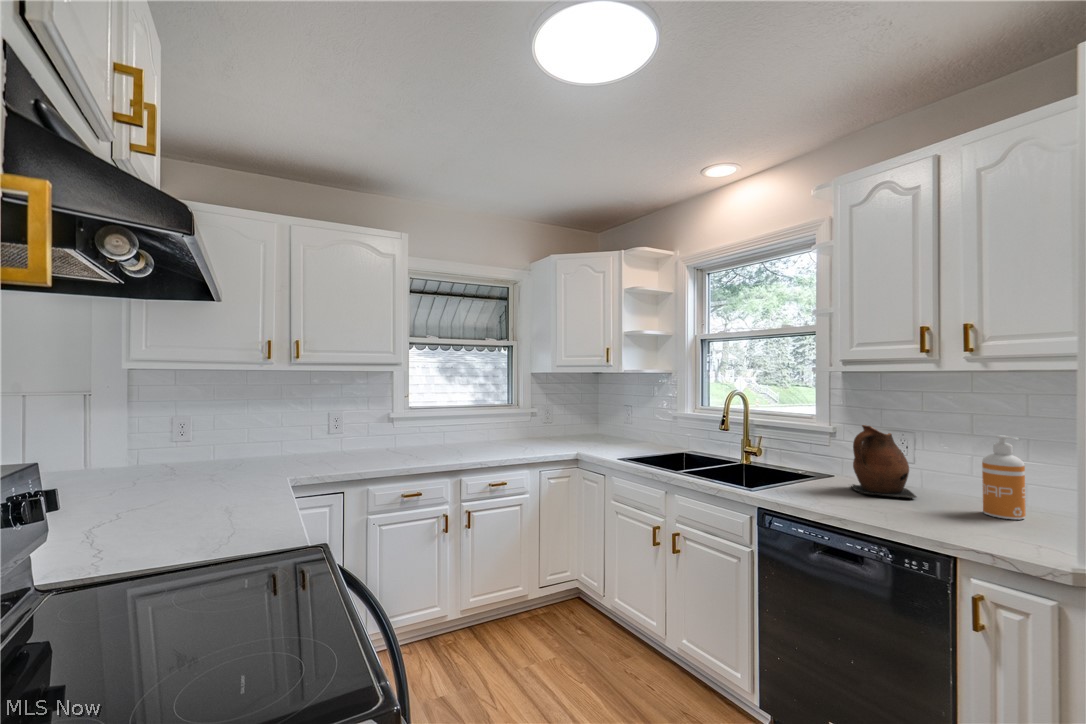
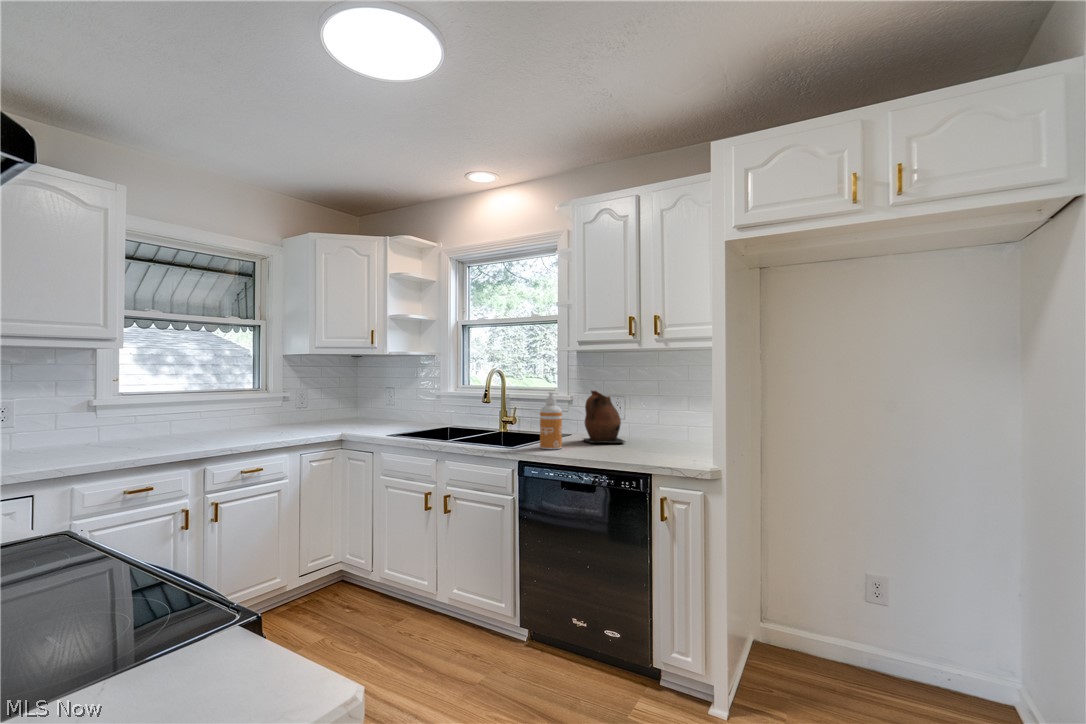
soap dispenser: present [982,436,1026,520] -> present [540,392,562,449]

